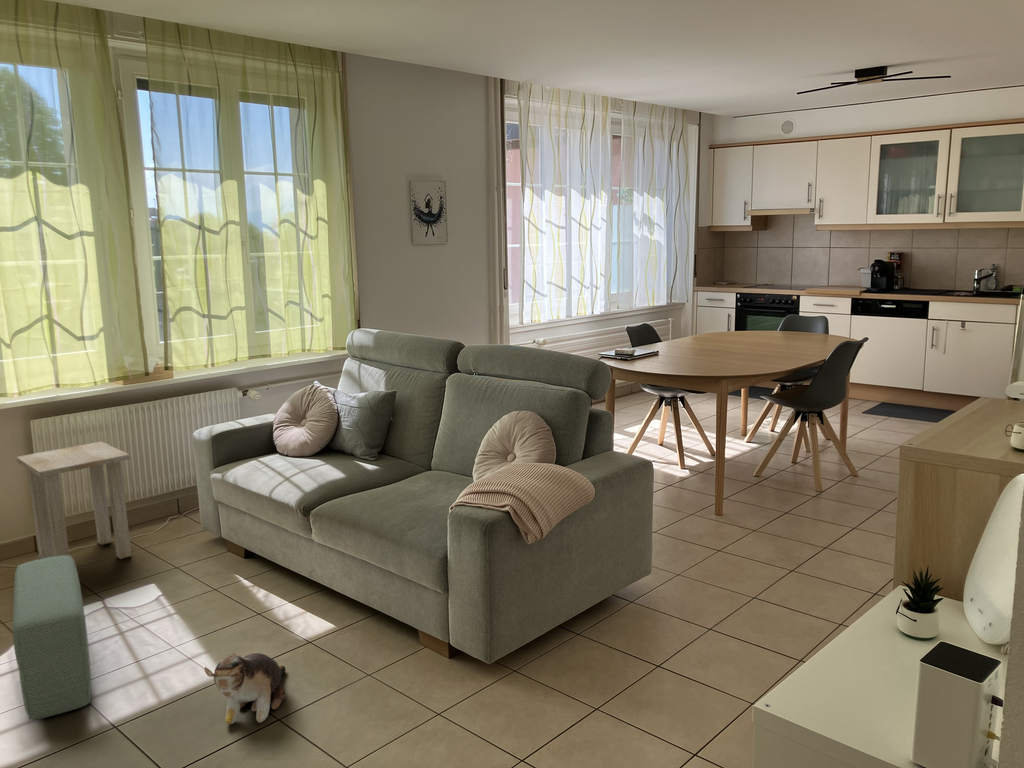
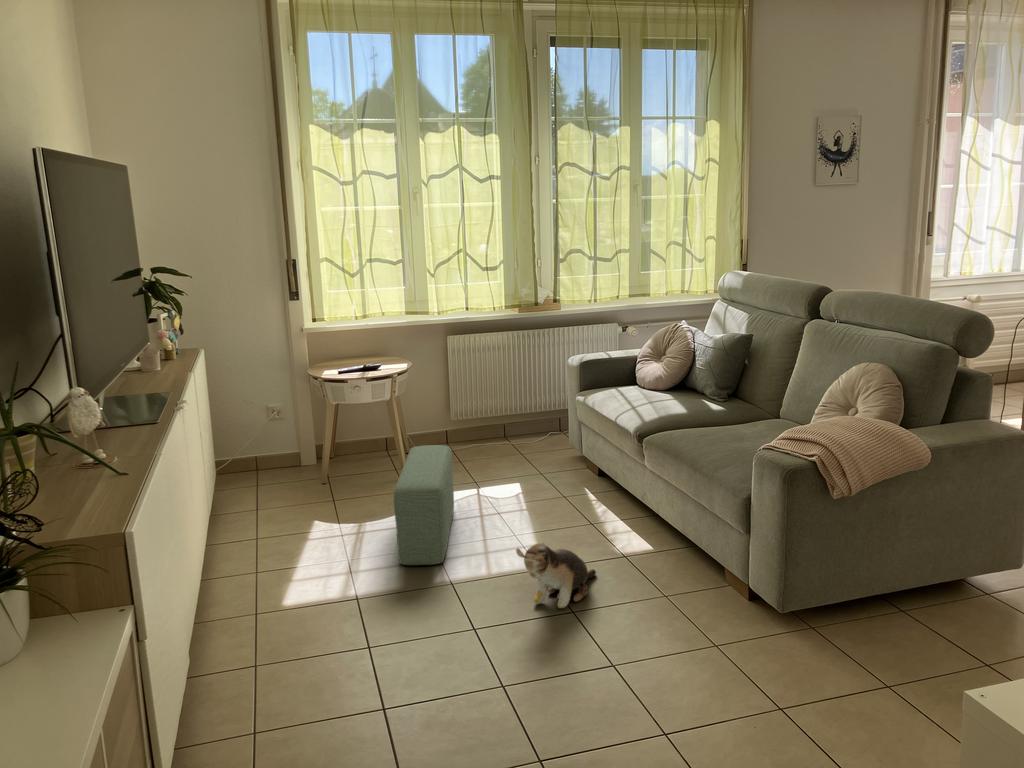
side table: present [16,442,131,559] -> none [431,360,511,467]

